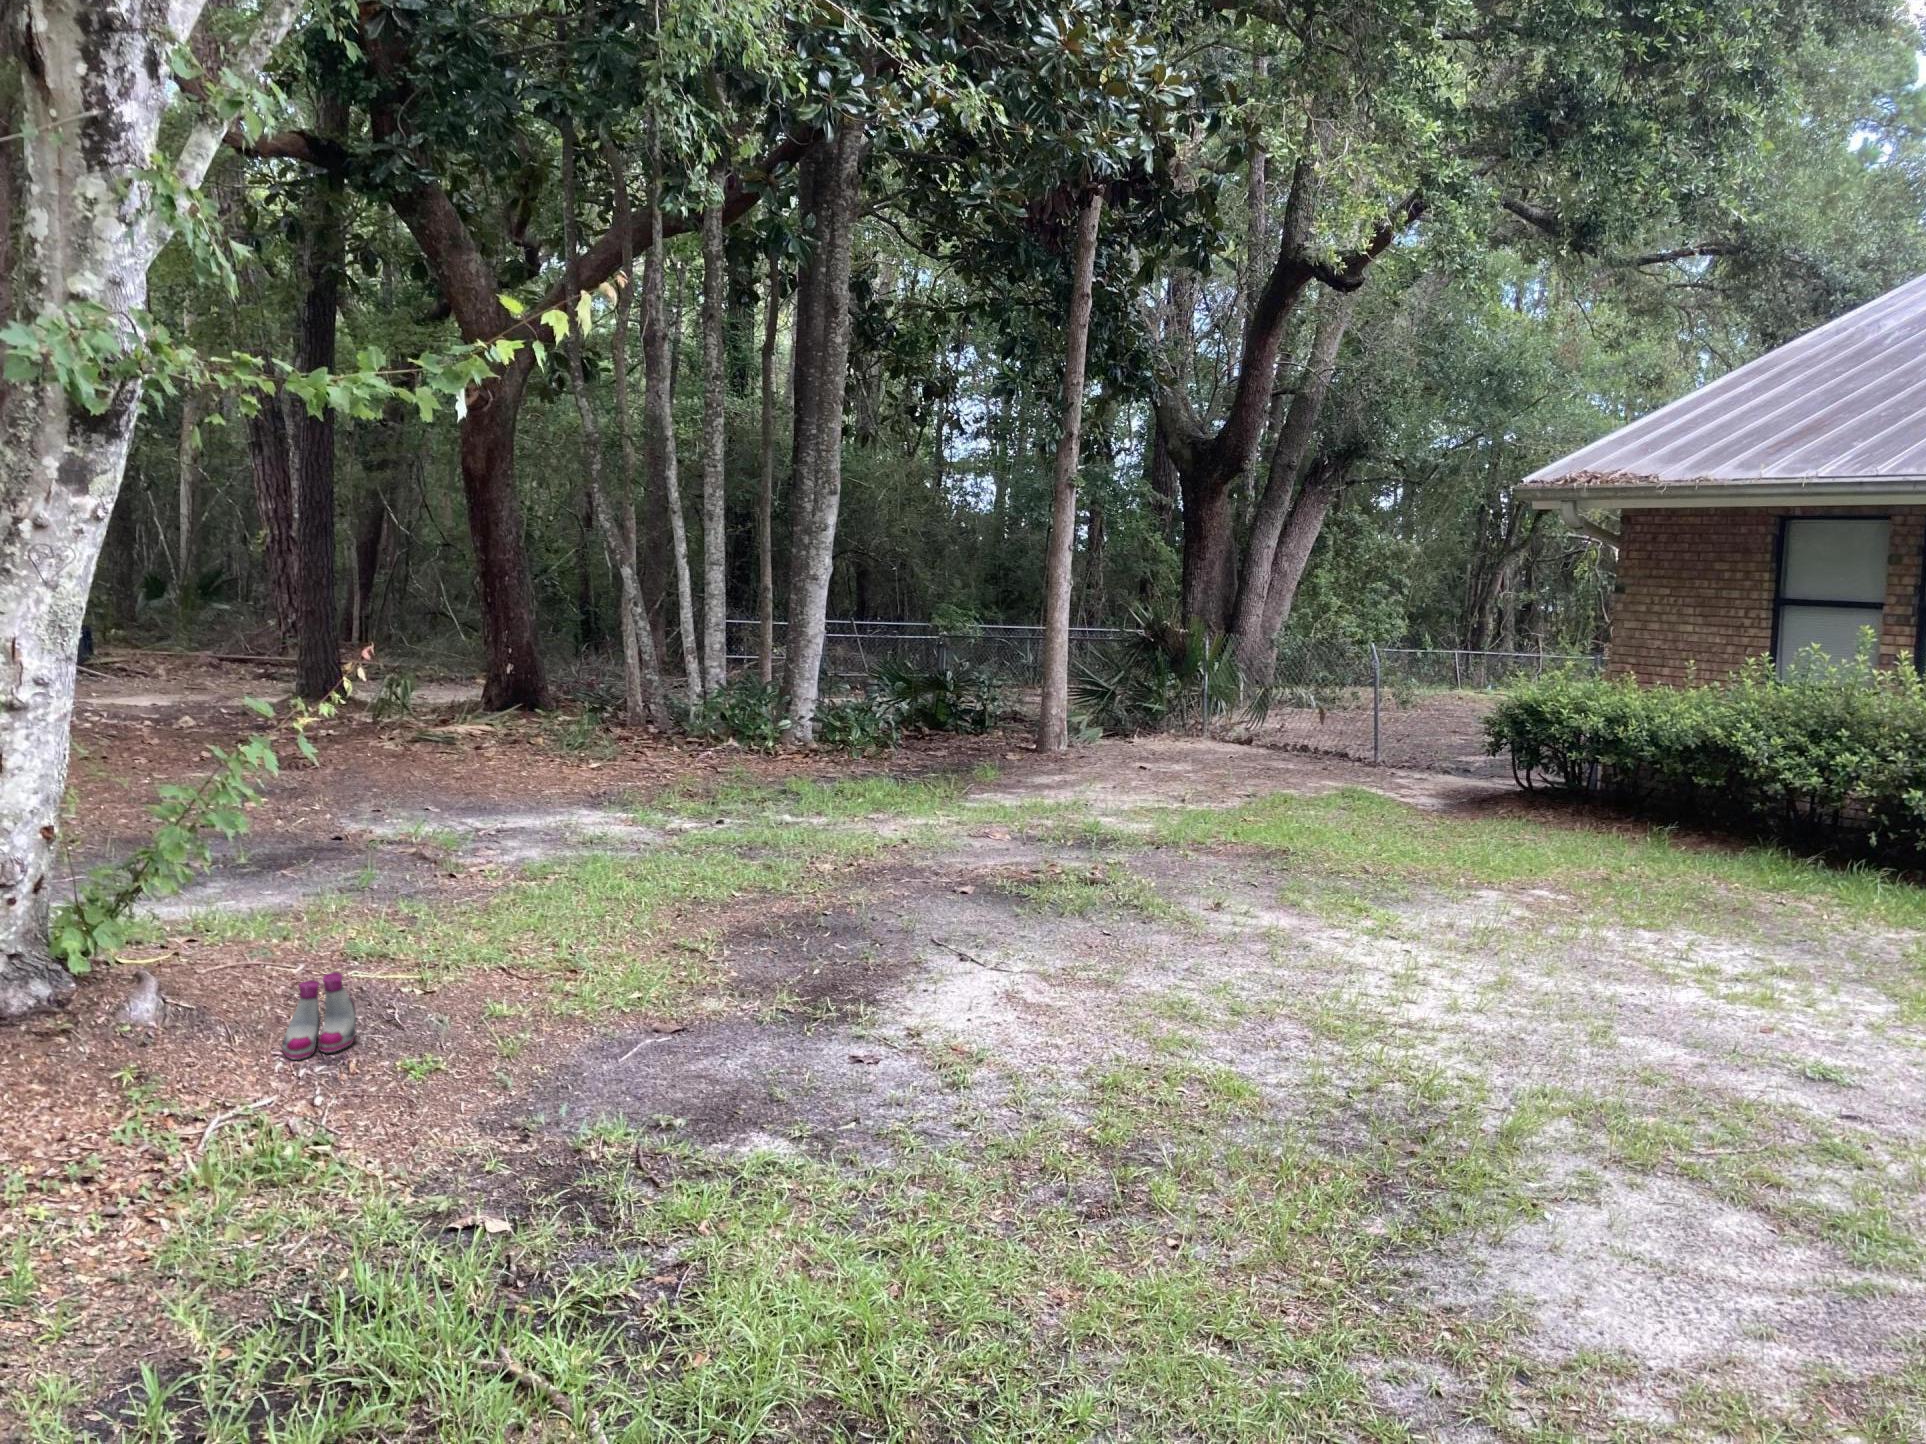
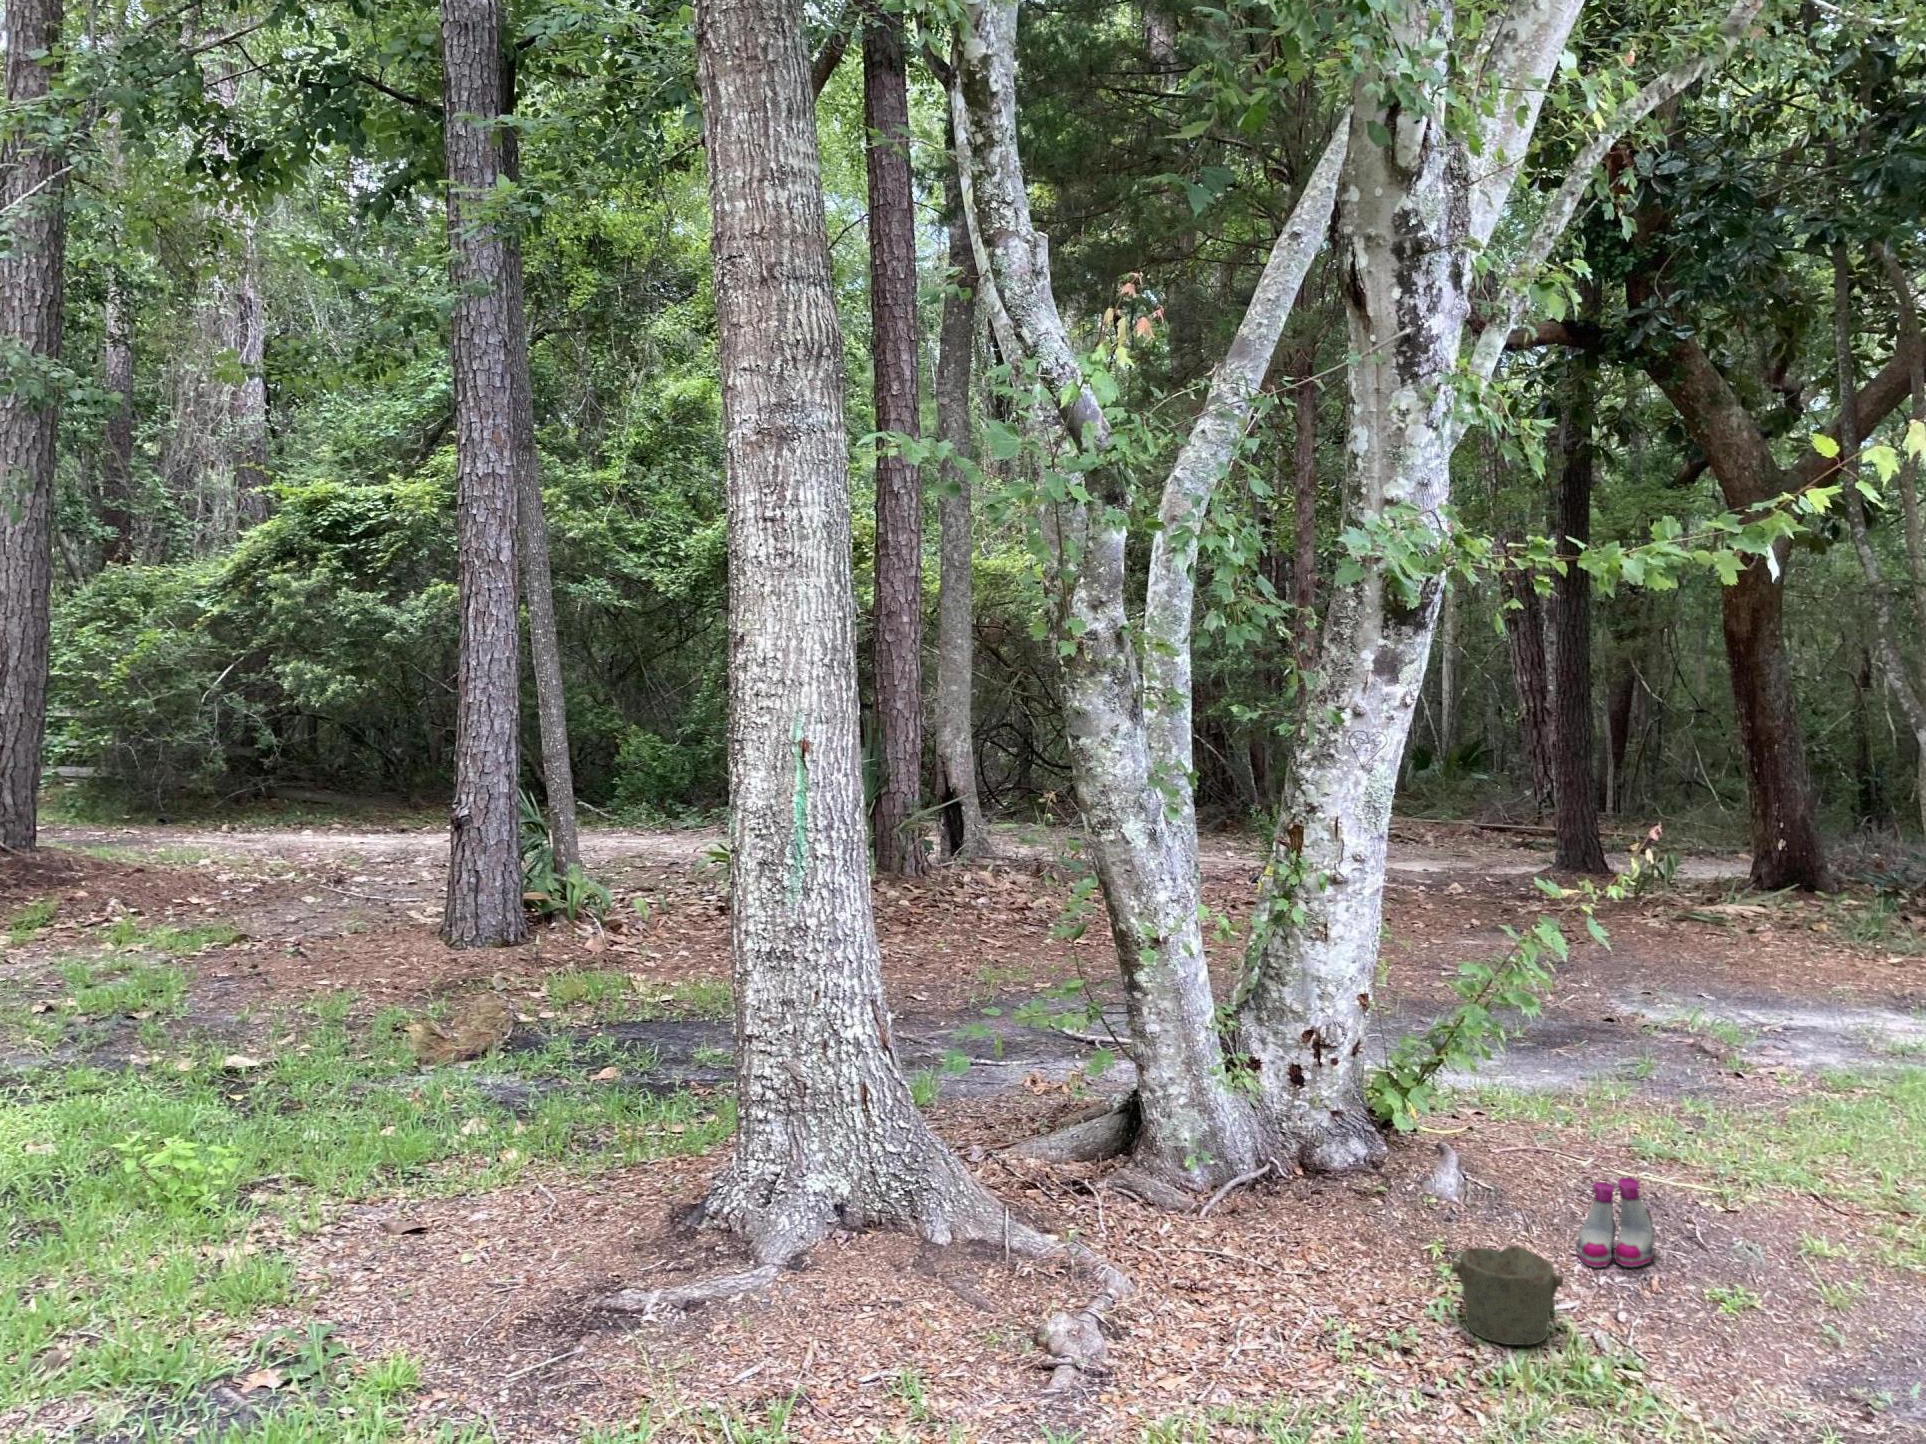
bucket: none [141,1053,259,1150] -> present [1452,1246,1563,1345]

